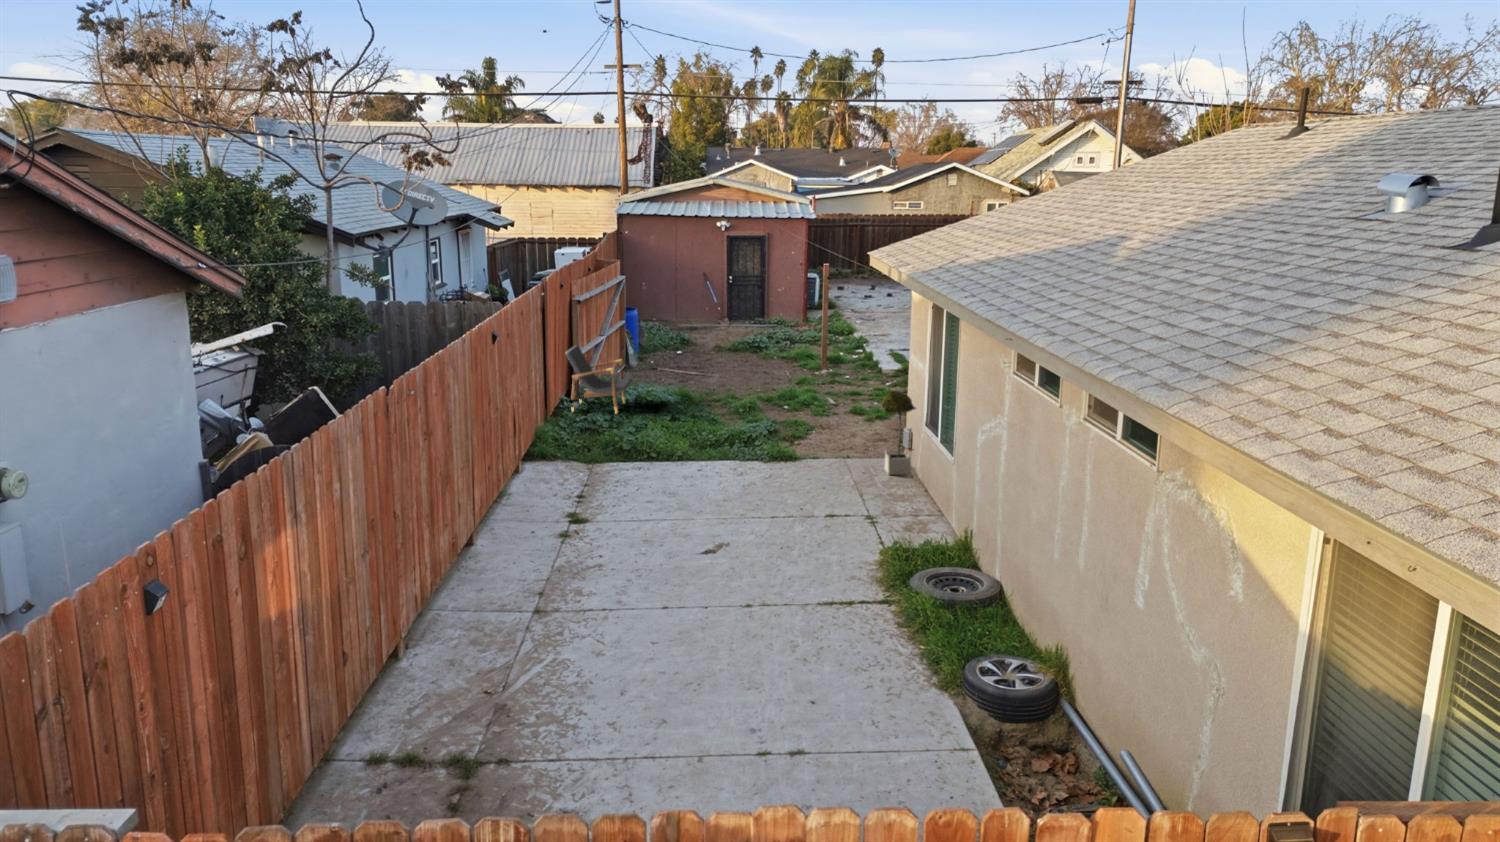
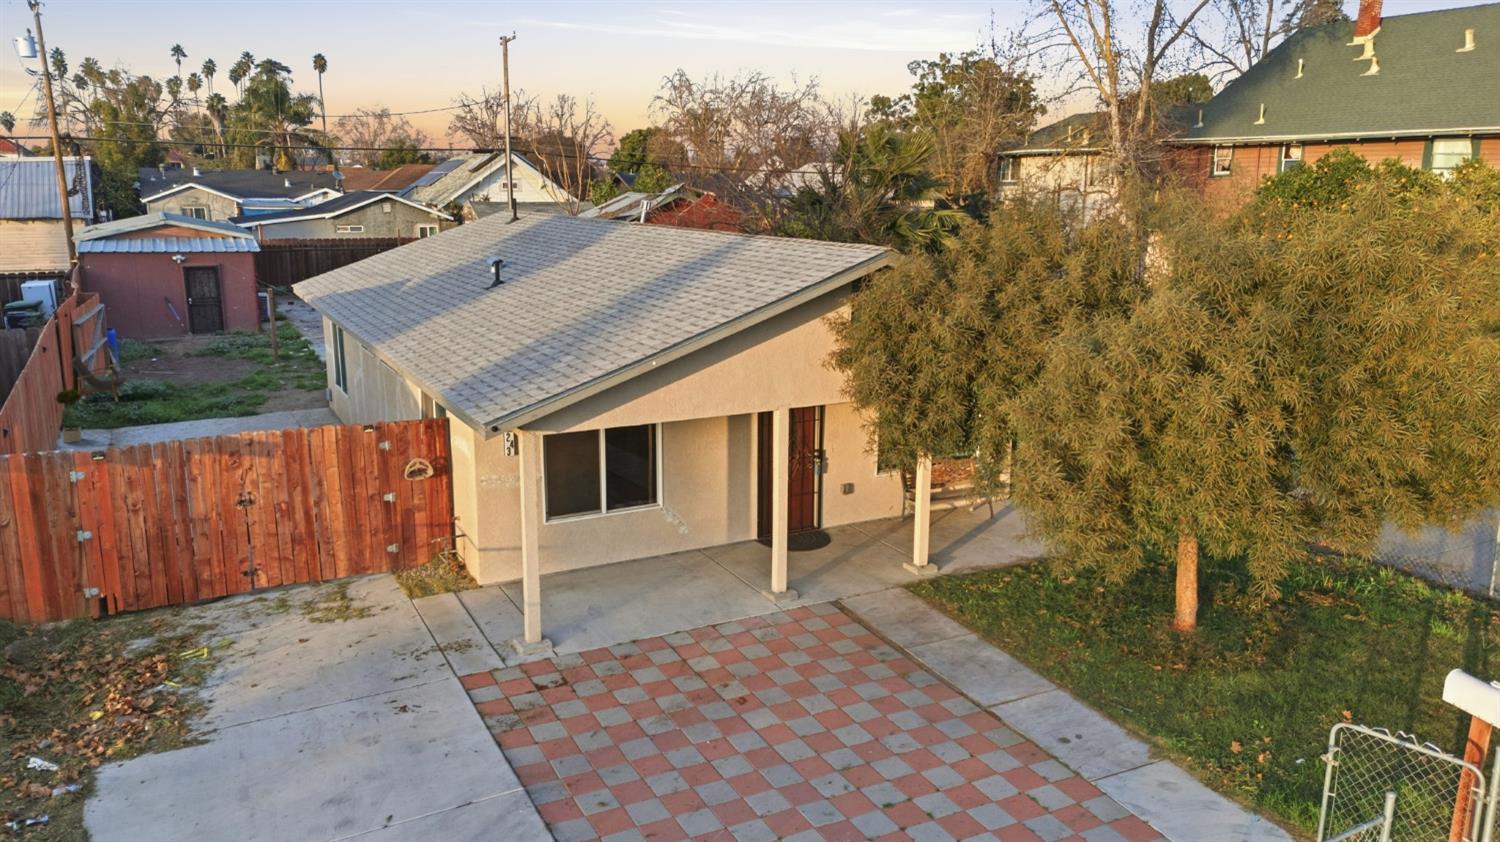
potted tree: present [881,390,916,475] -> present [56,389,82,443]

